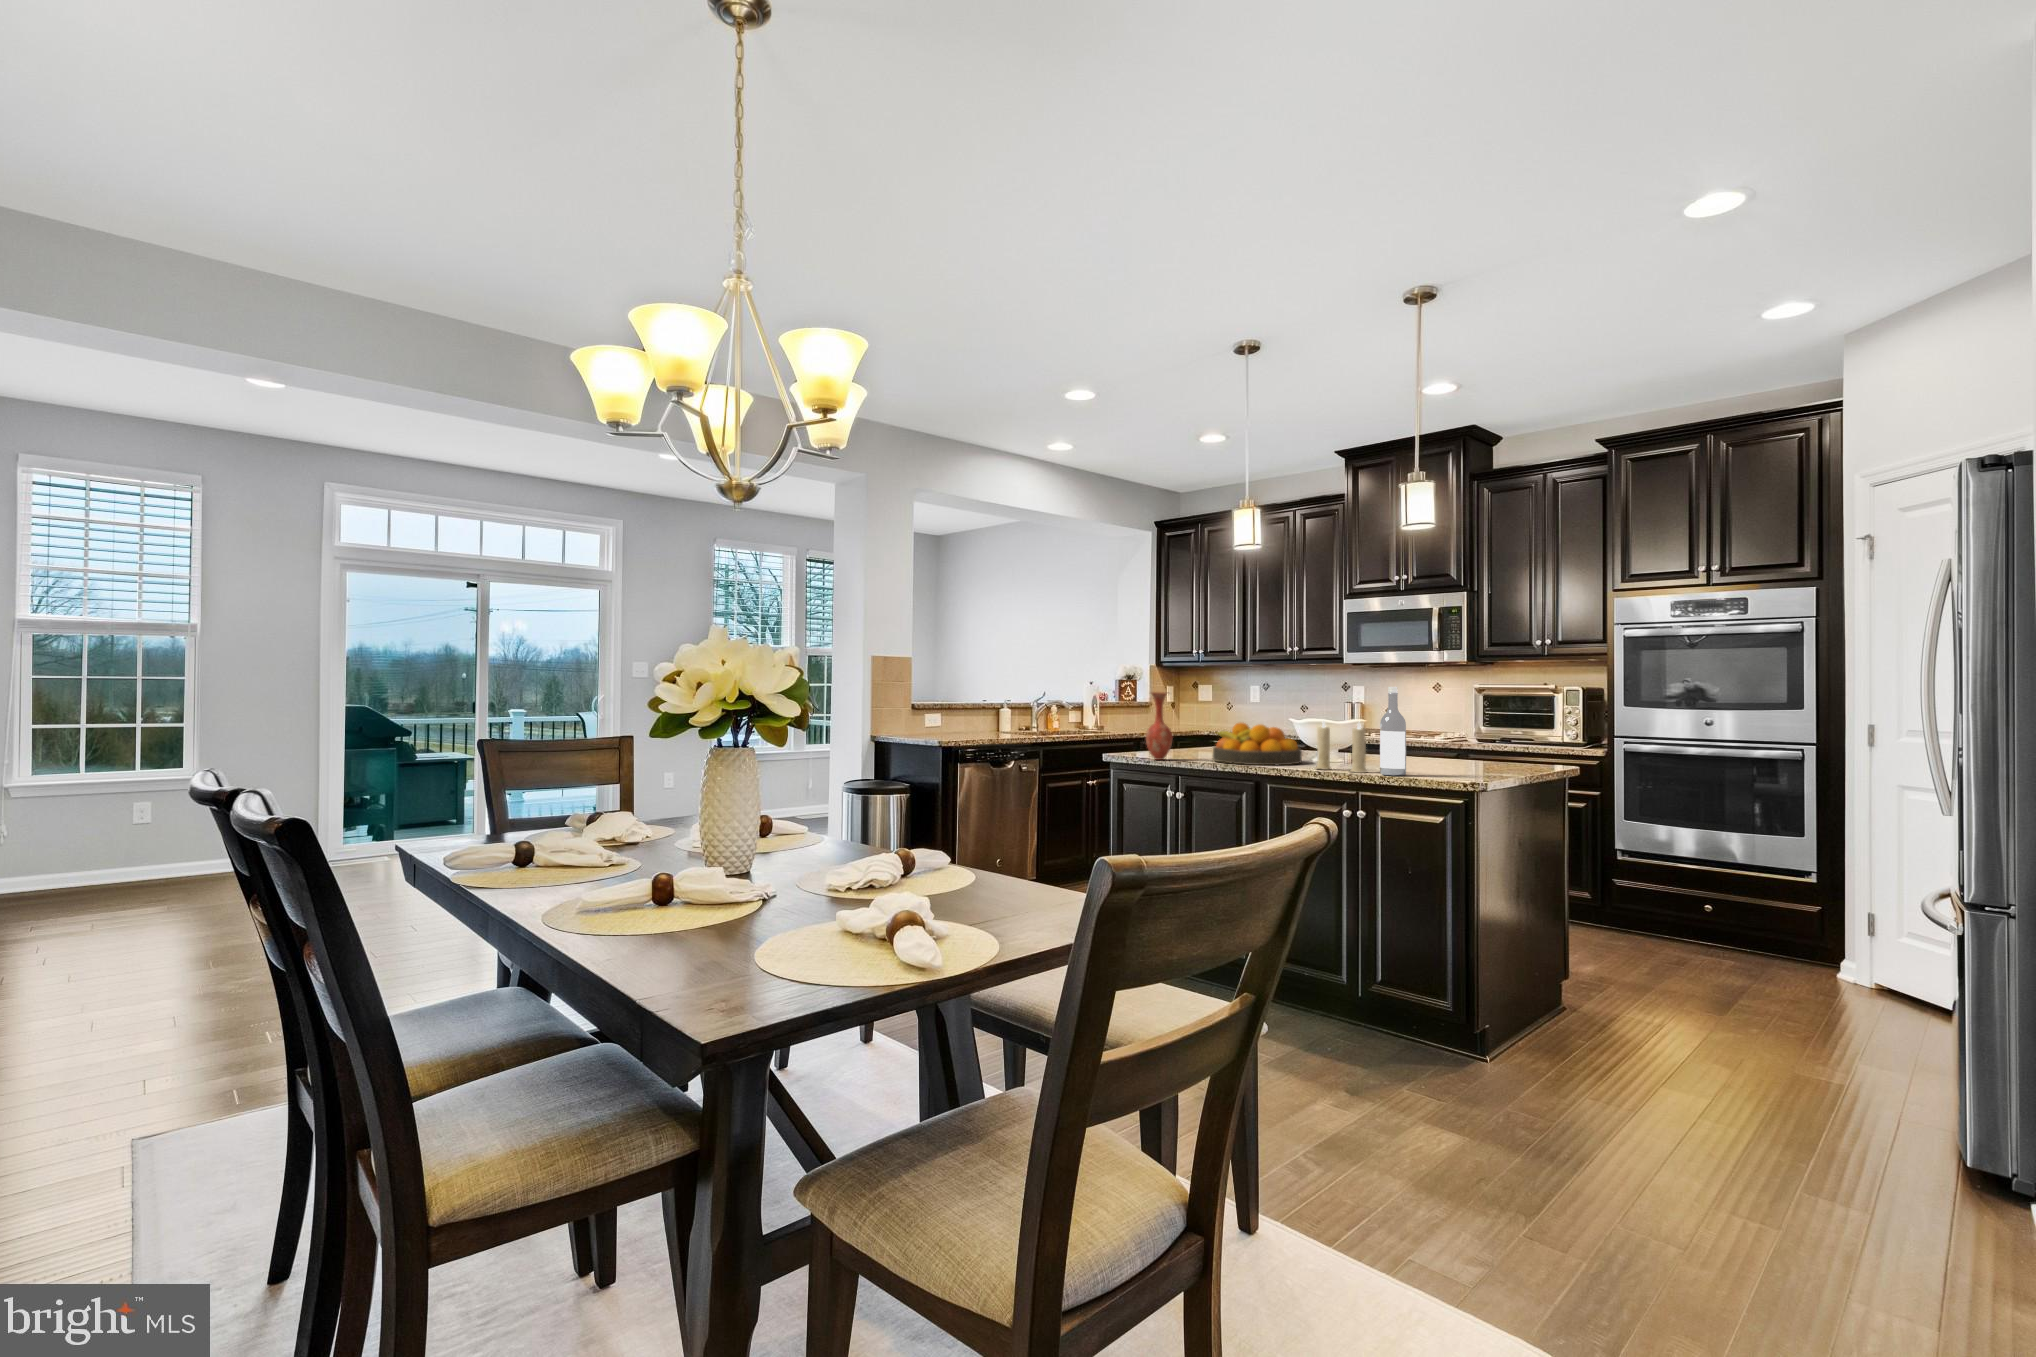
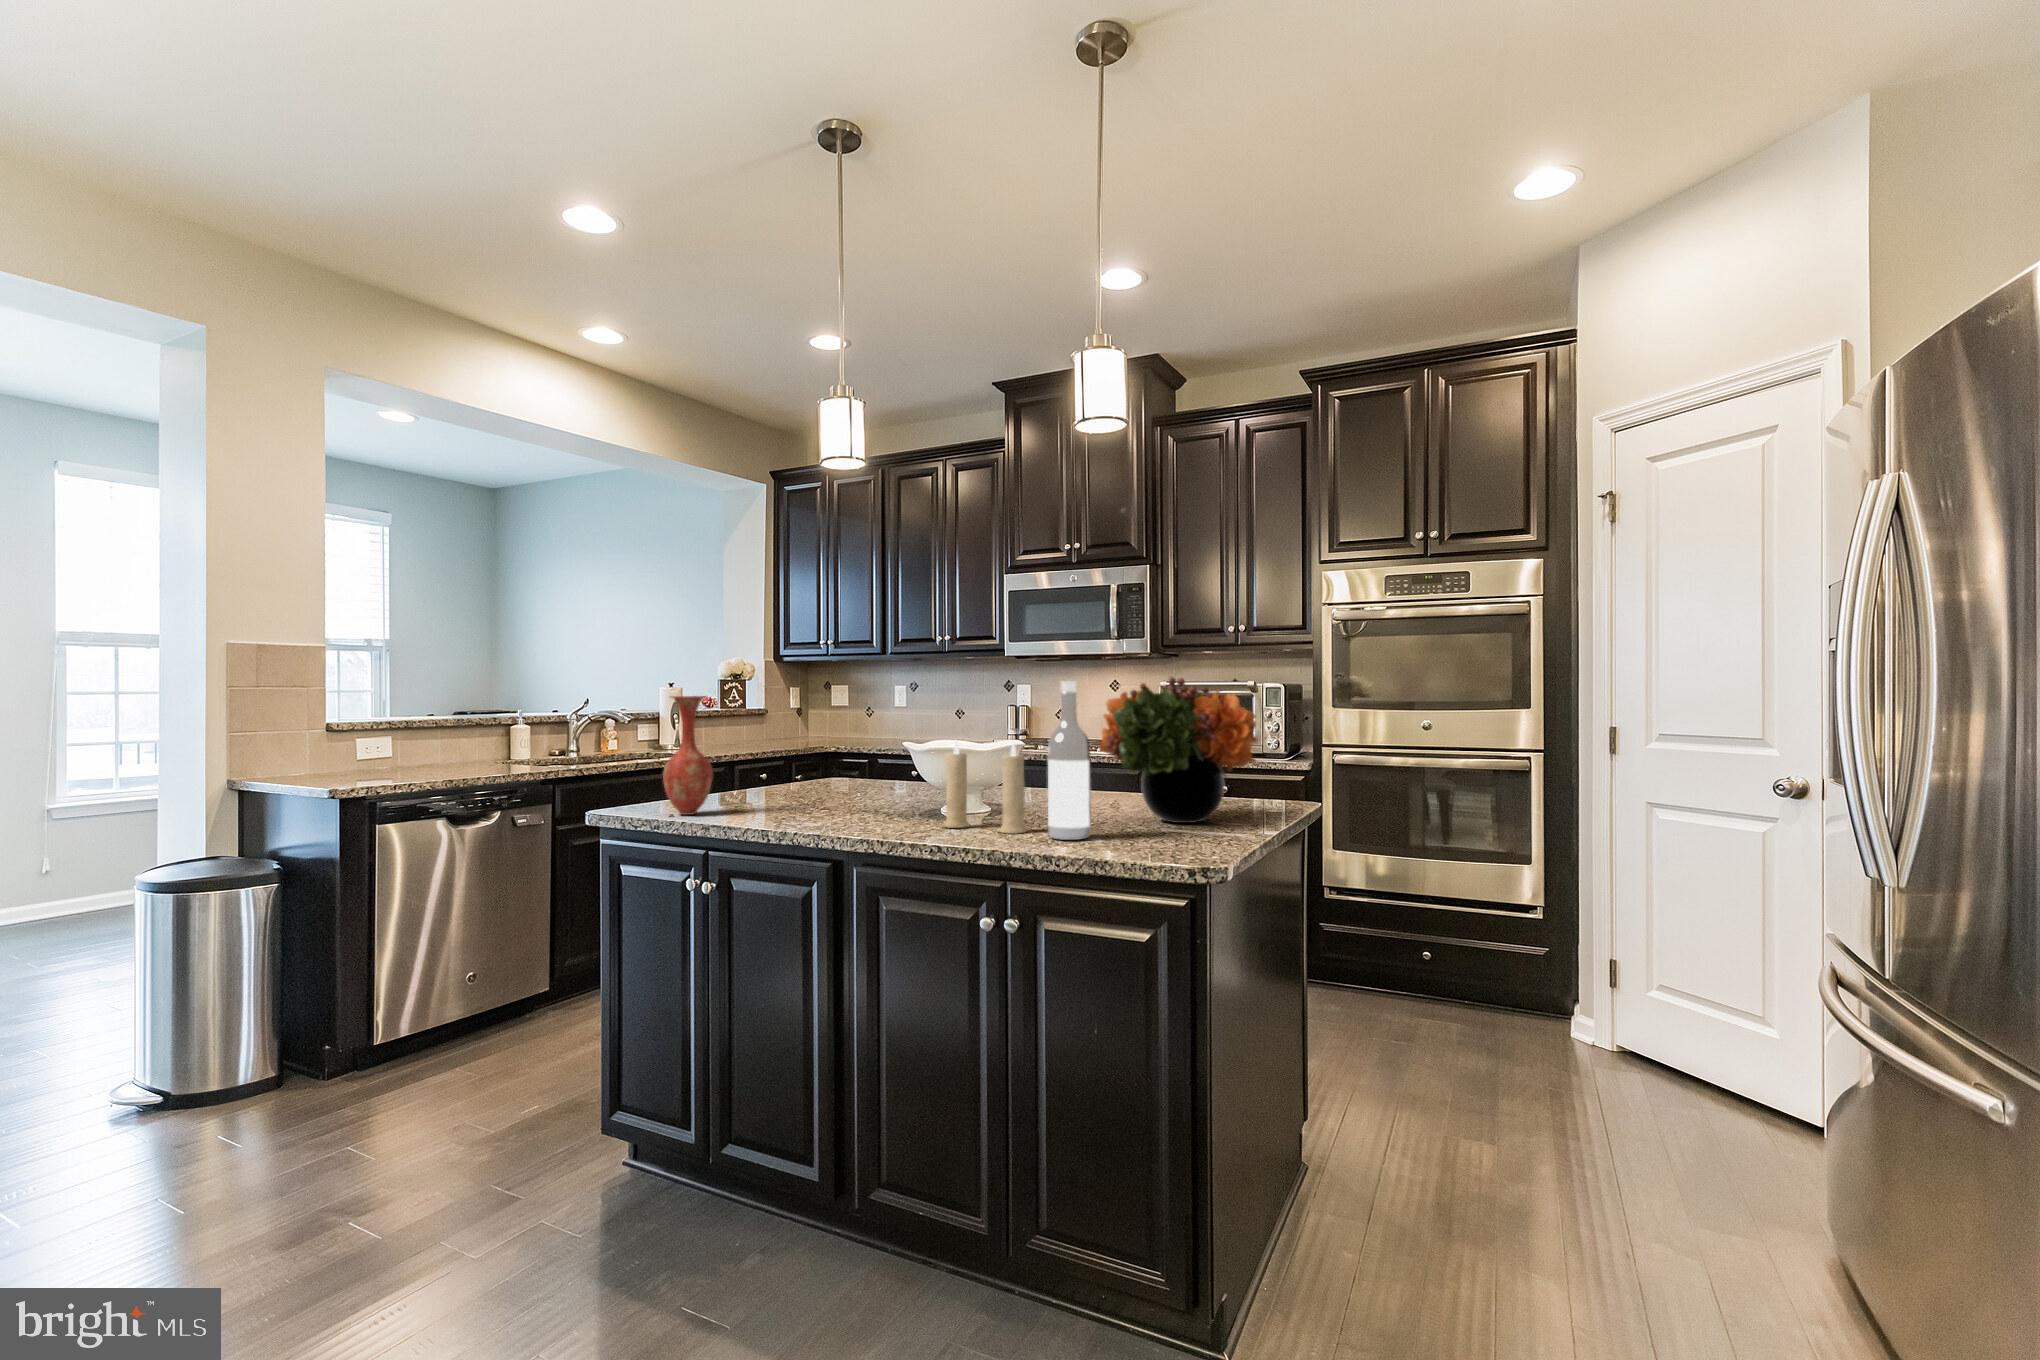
flower arrangement: none [1412,684,1522,773] -> present [1099,677,1257,823]
fruit bowl: present [1213,723,1302,765] -> none [781,745,928,820]

